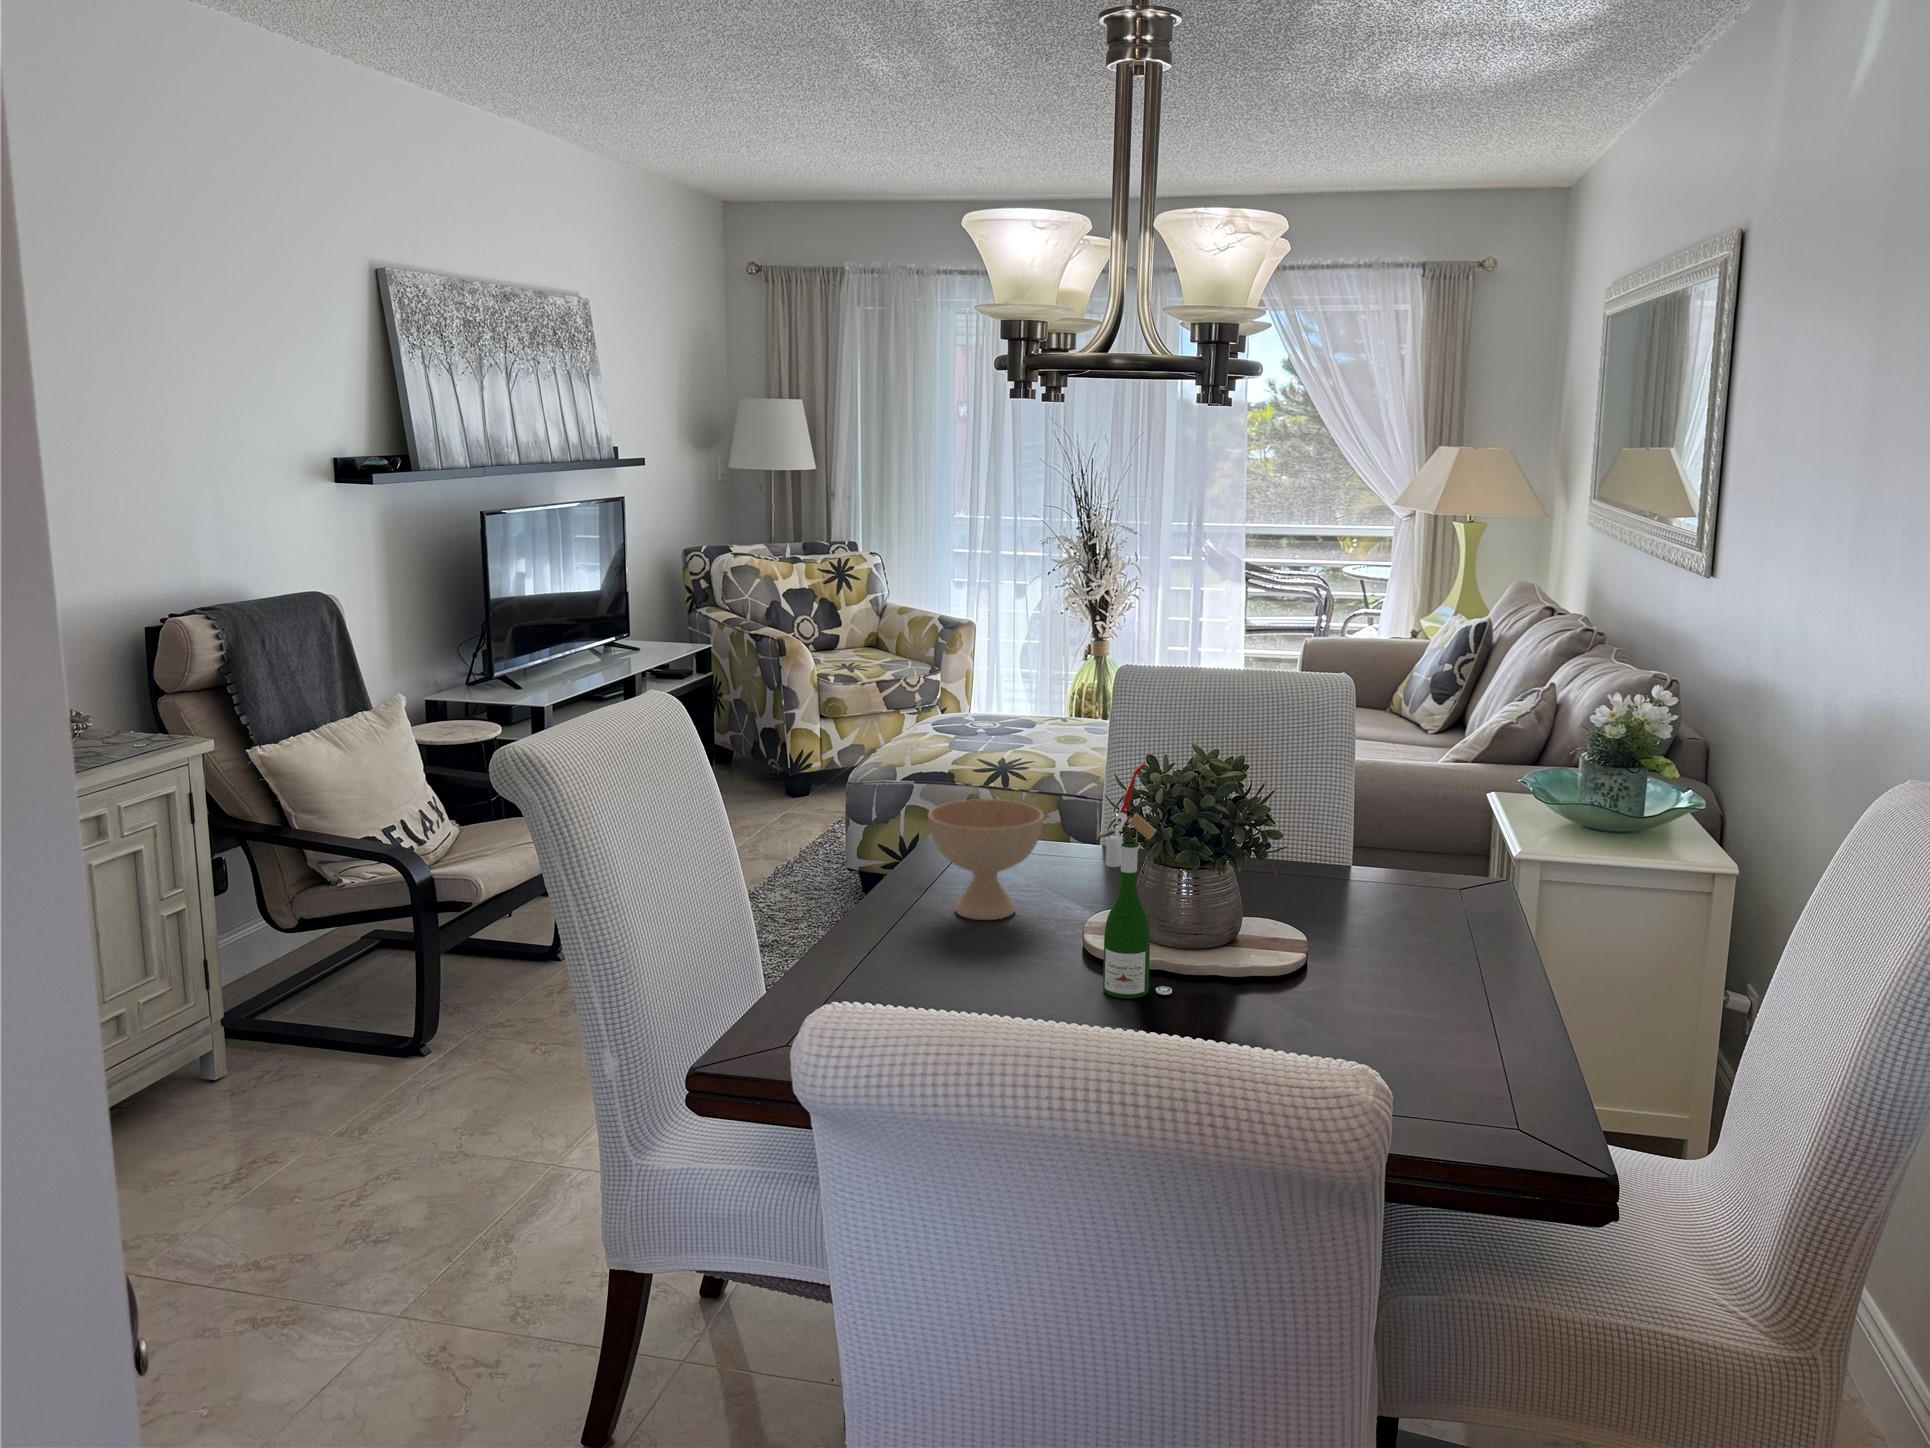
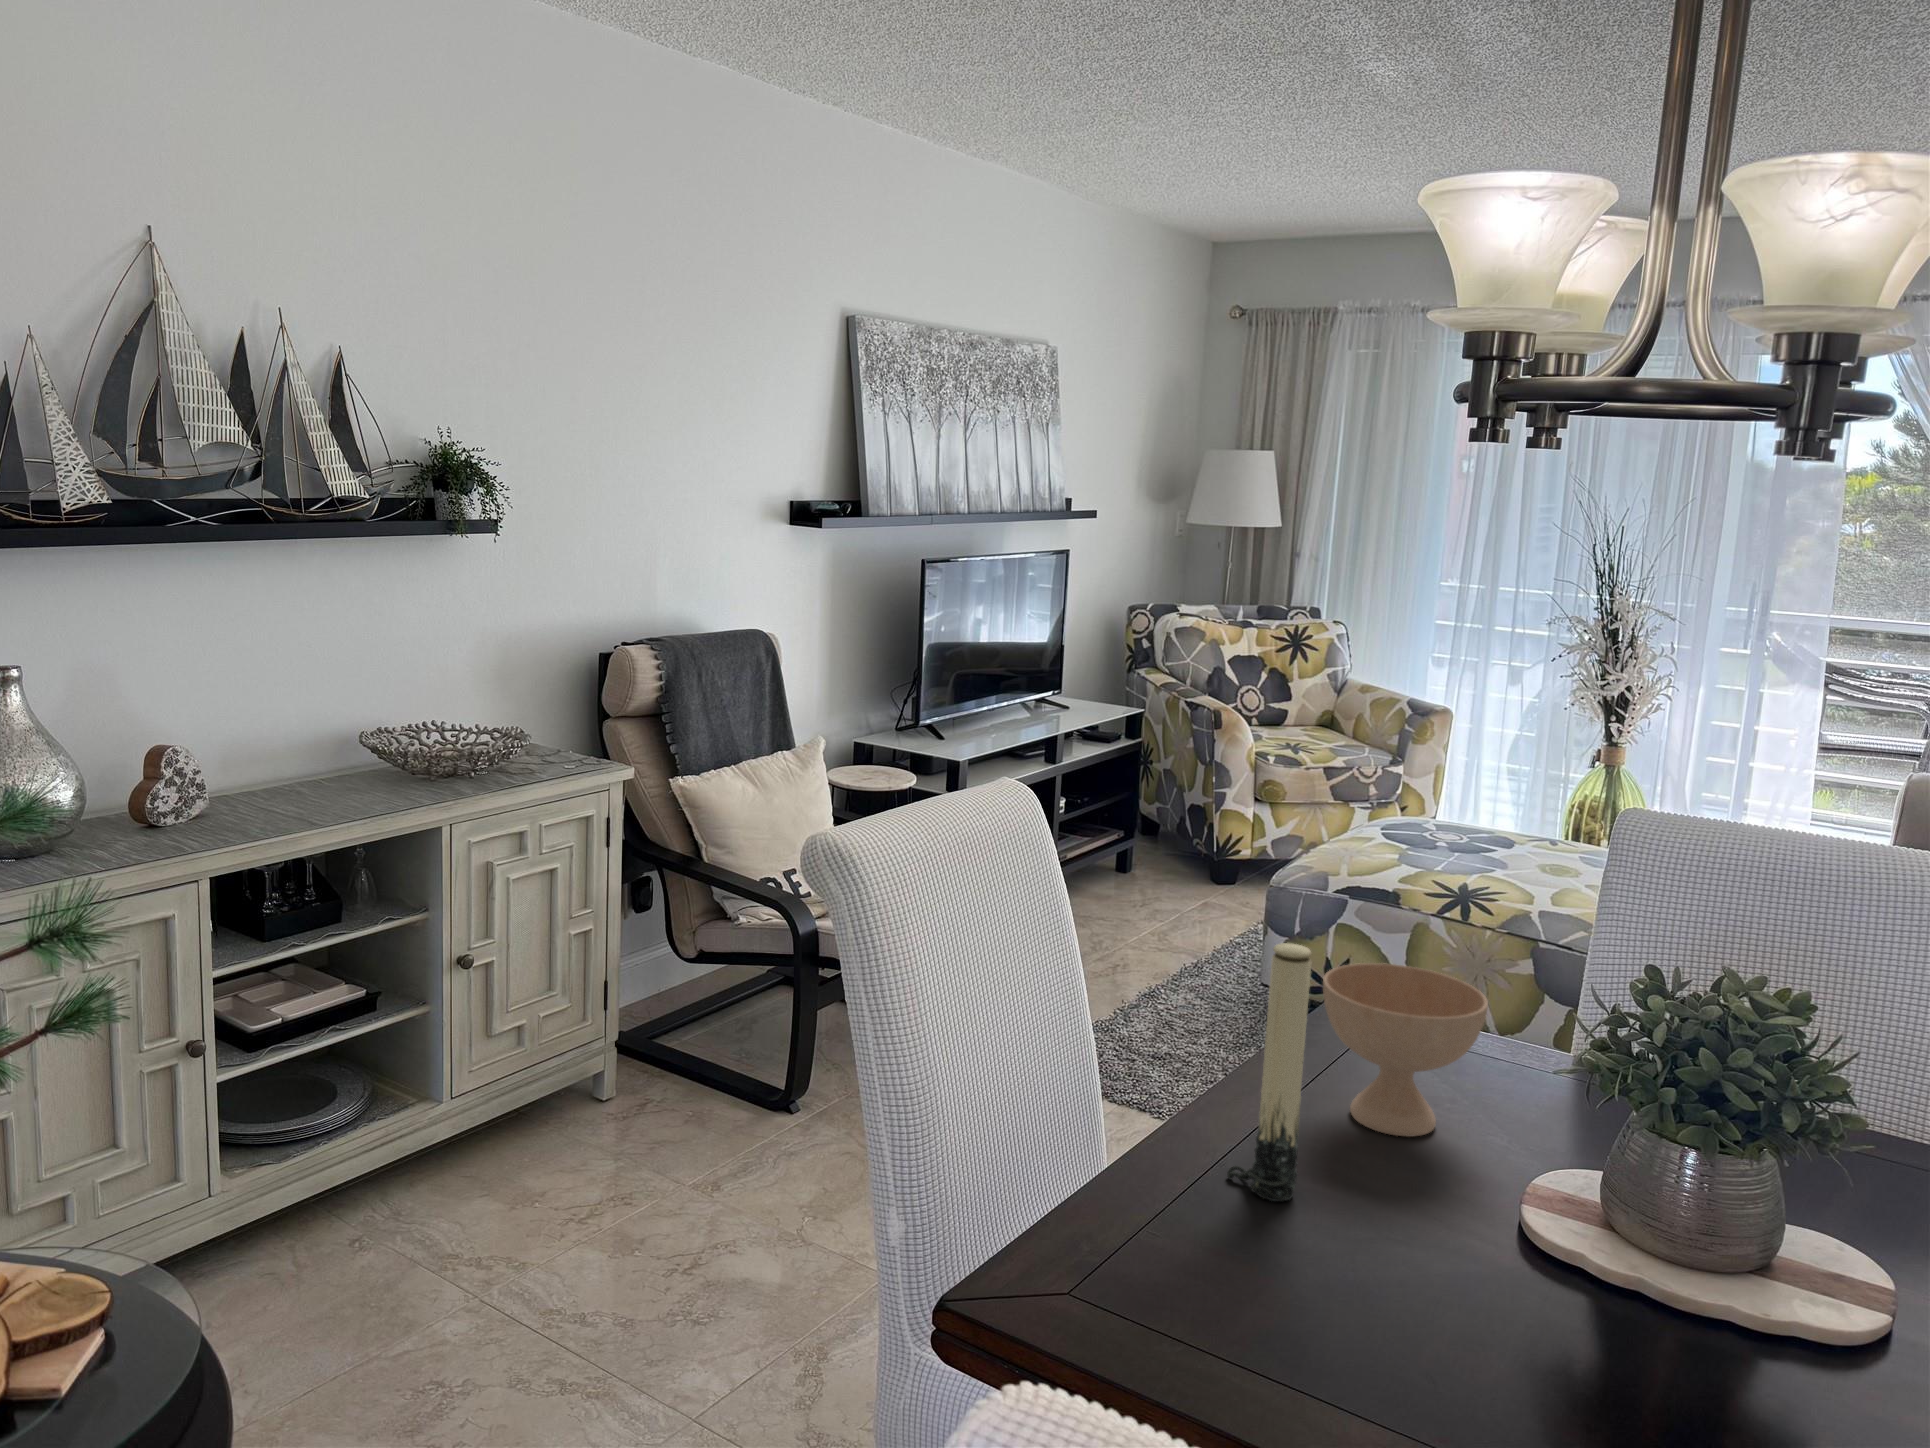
wine bottle: present [1103,763,1172,999] -> none [1552,973,1667,1330]
candle: none [878,783,929,972] -> present [1227,943,1311,1201]

